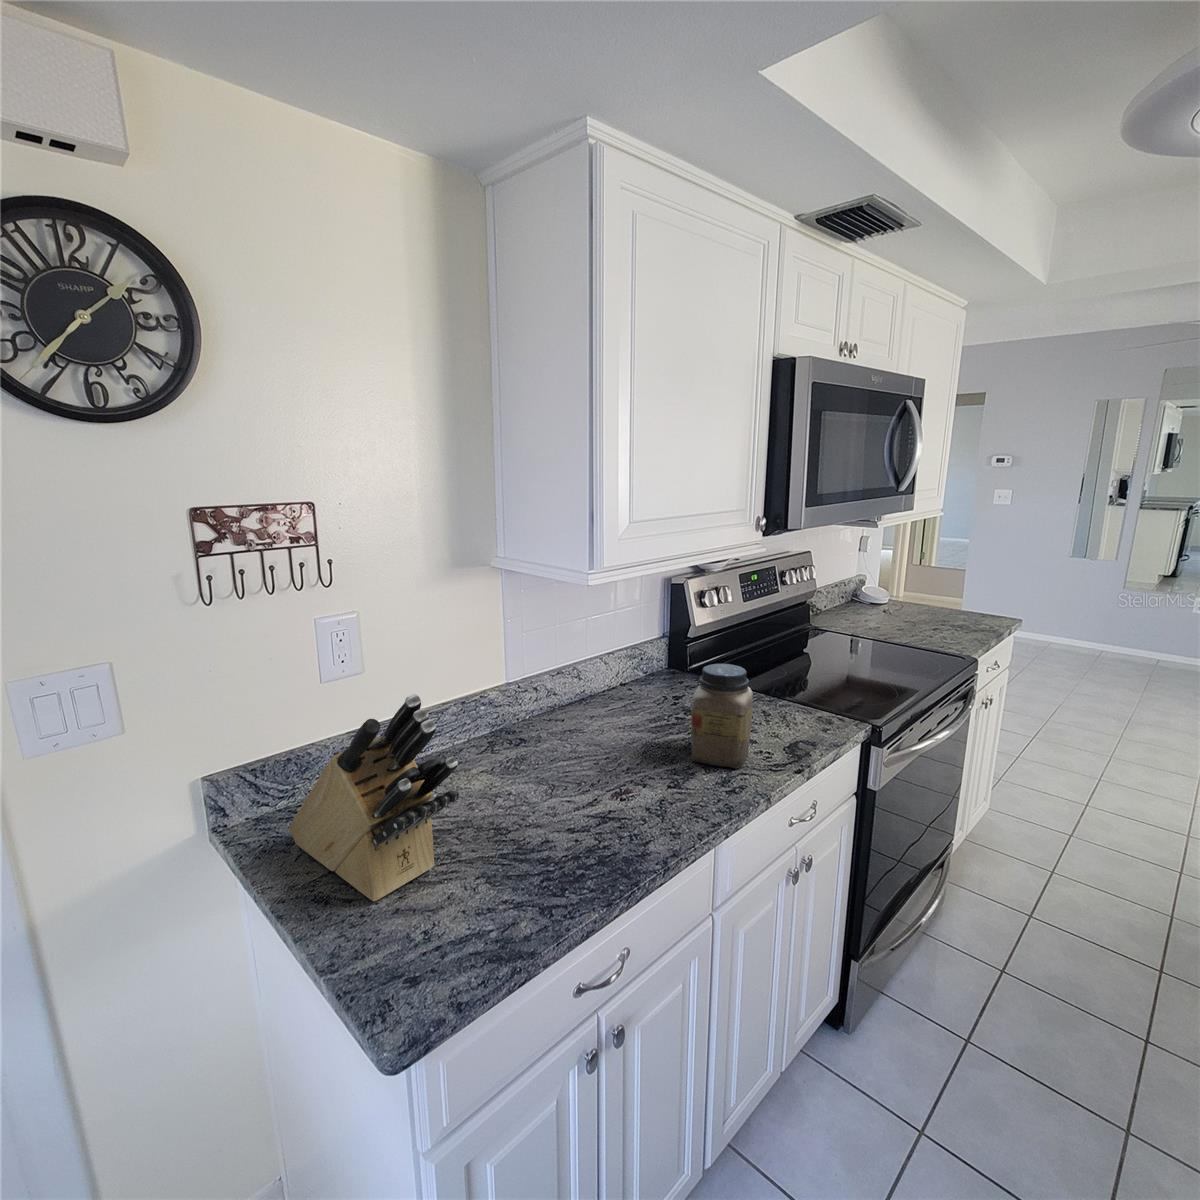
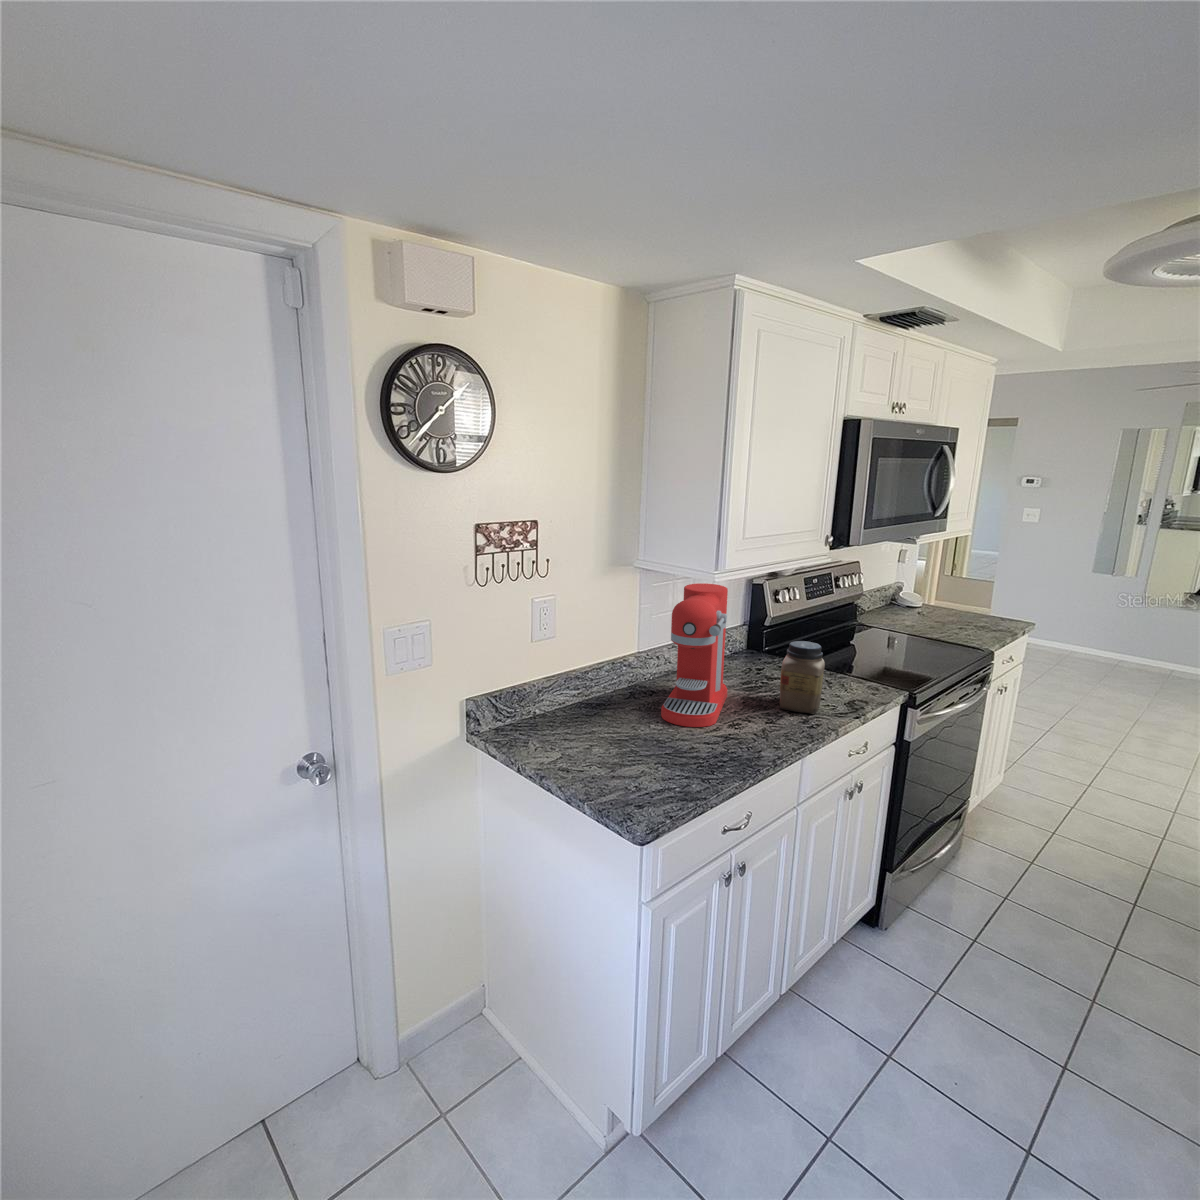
coffee maker: none [518,587,623,800] -> present [661,583,728,727]
knife block: present [289,694,459,901] -> none [526,644,657,771]

